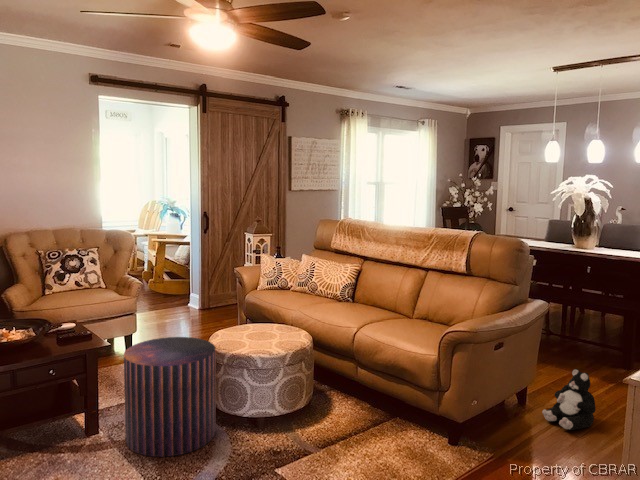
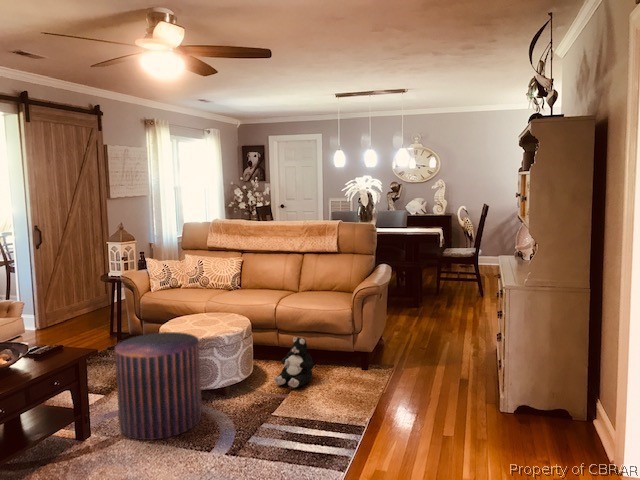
plush toy: present [542,369,596,430] -> present [274,337,313,388]

